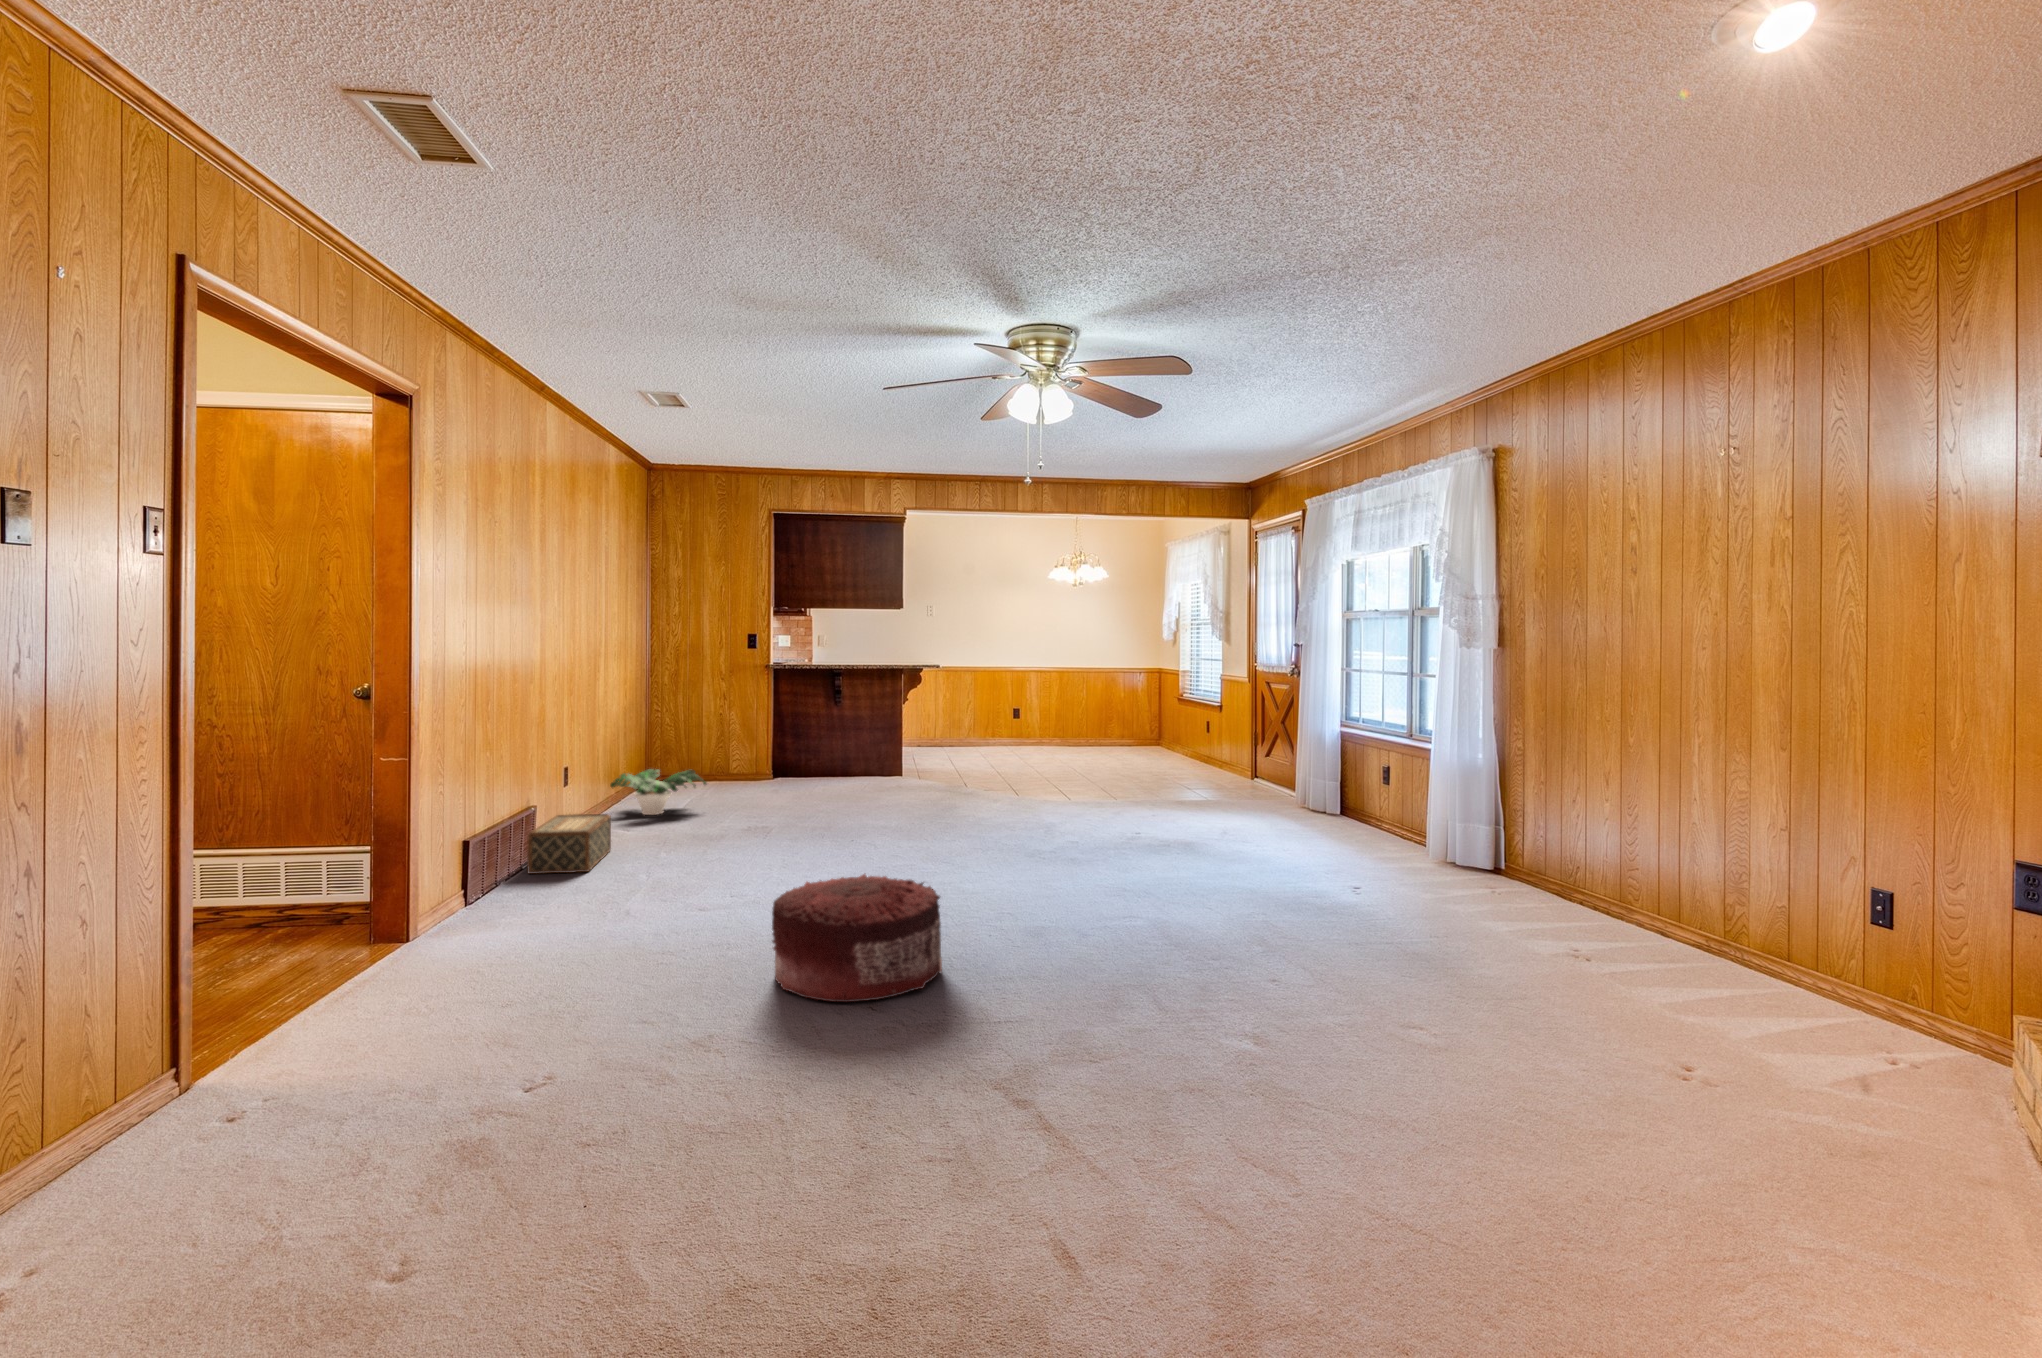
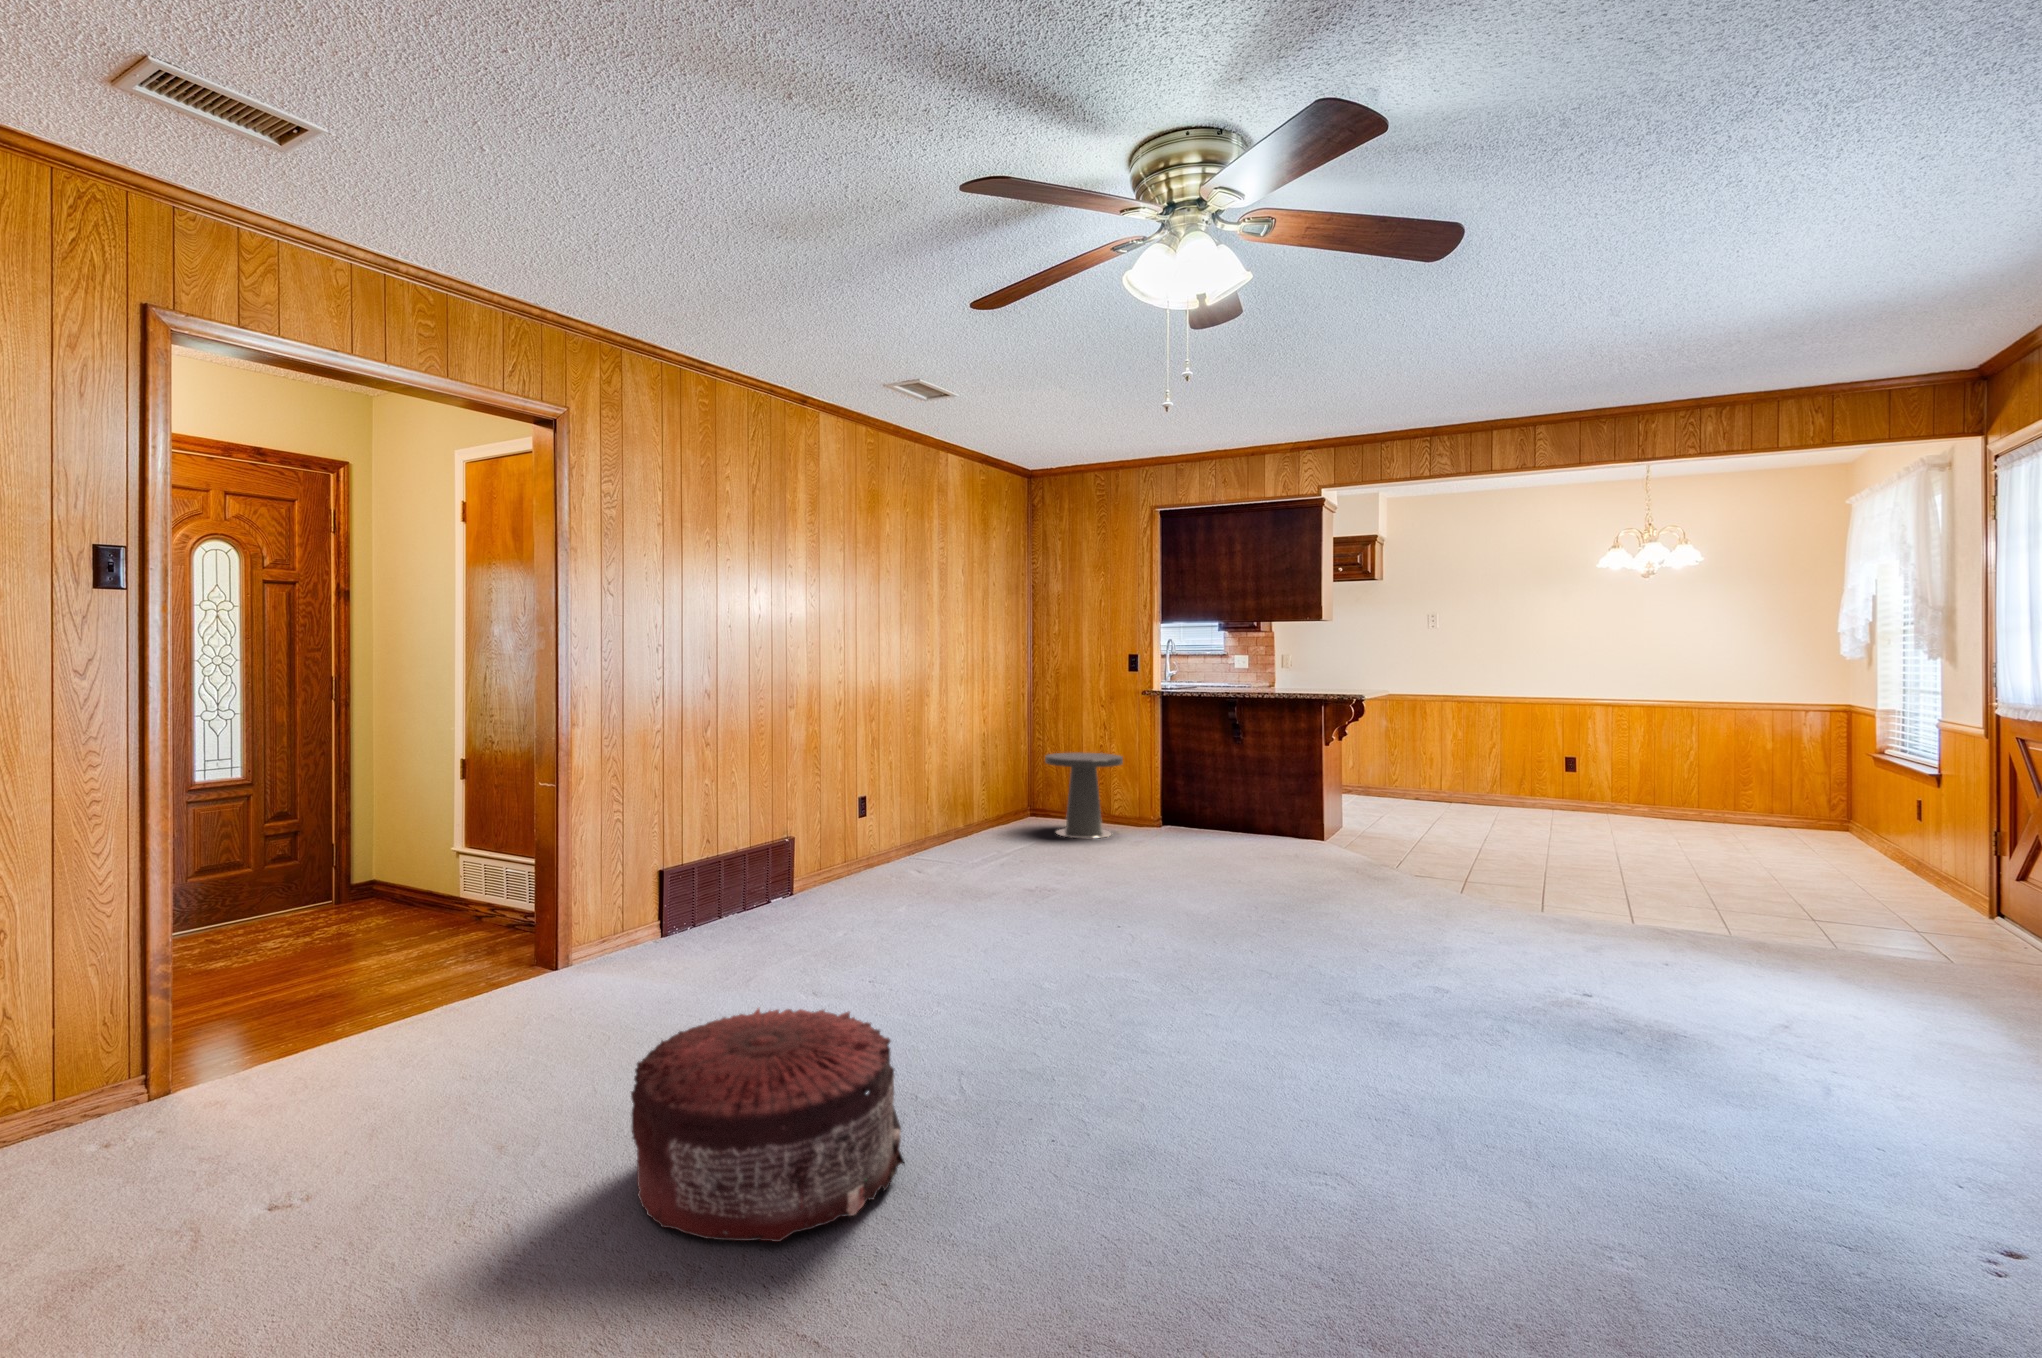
side table: none [682,720,751,793] -> present [1045,753,1123,838]
potted plant: present [610,769,706,815] -> none [931,805,1027,858]
woven basket: present [527,814,611,874] -> none [741,851,857,922]

